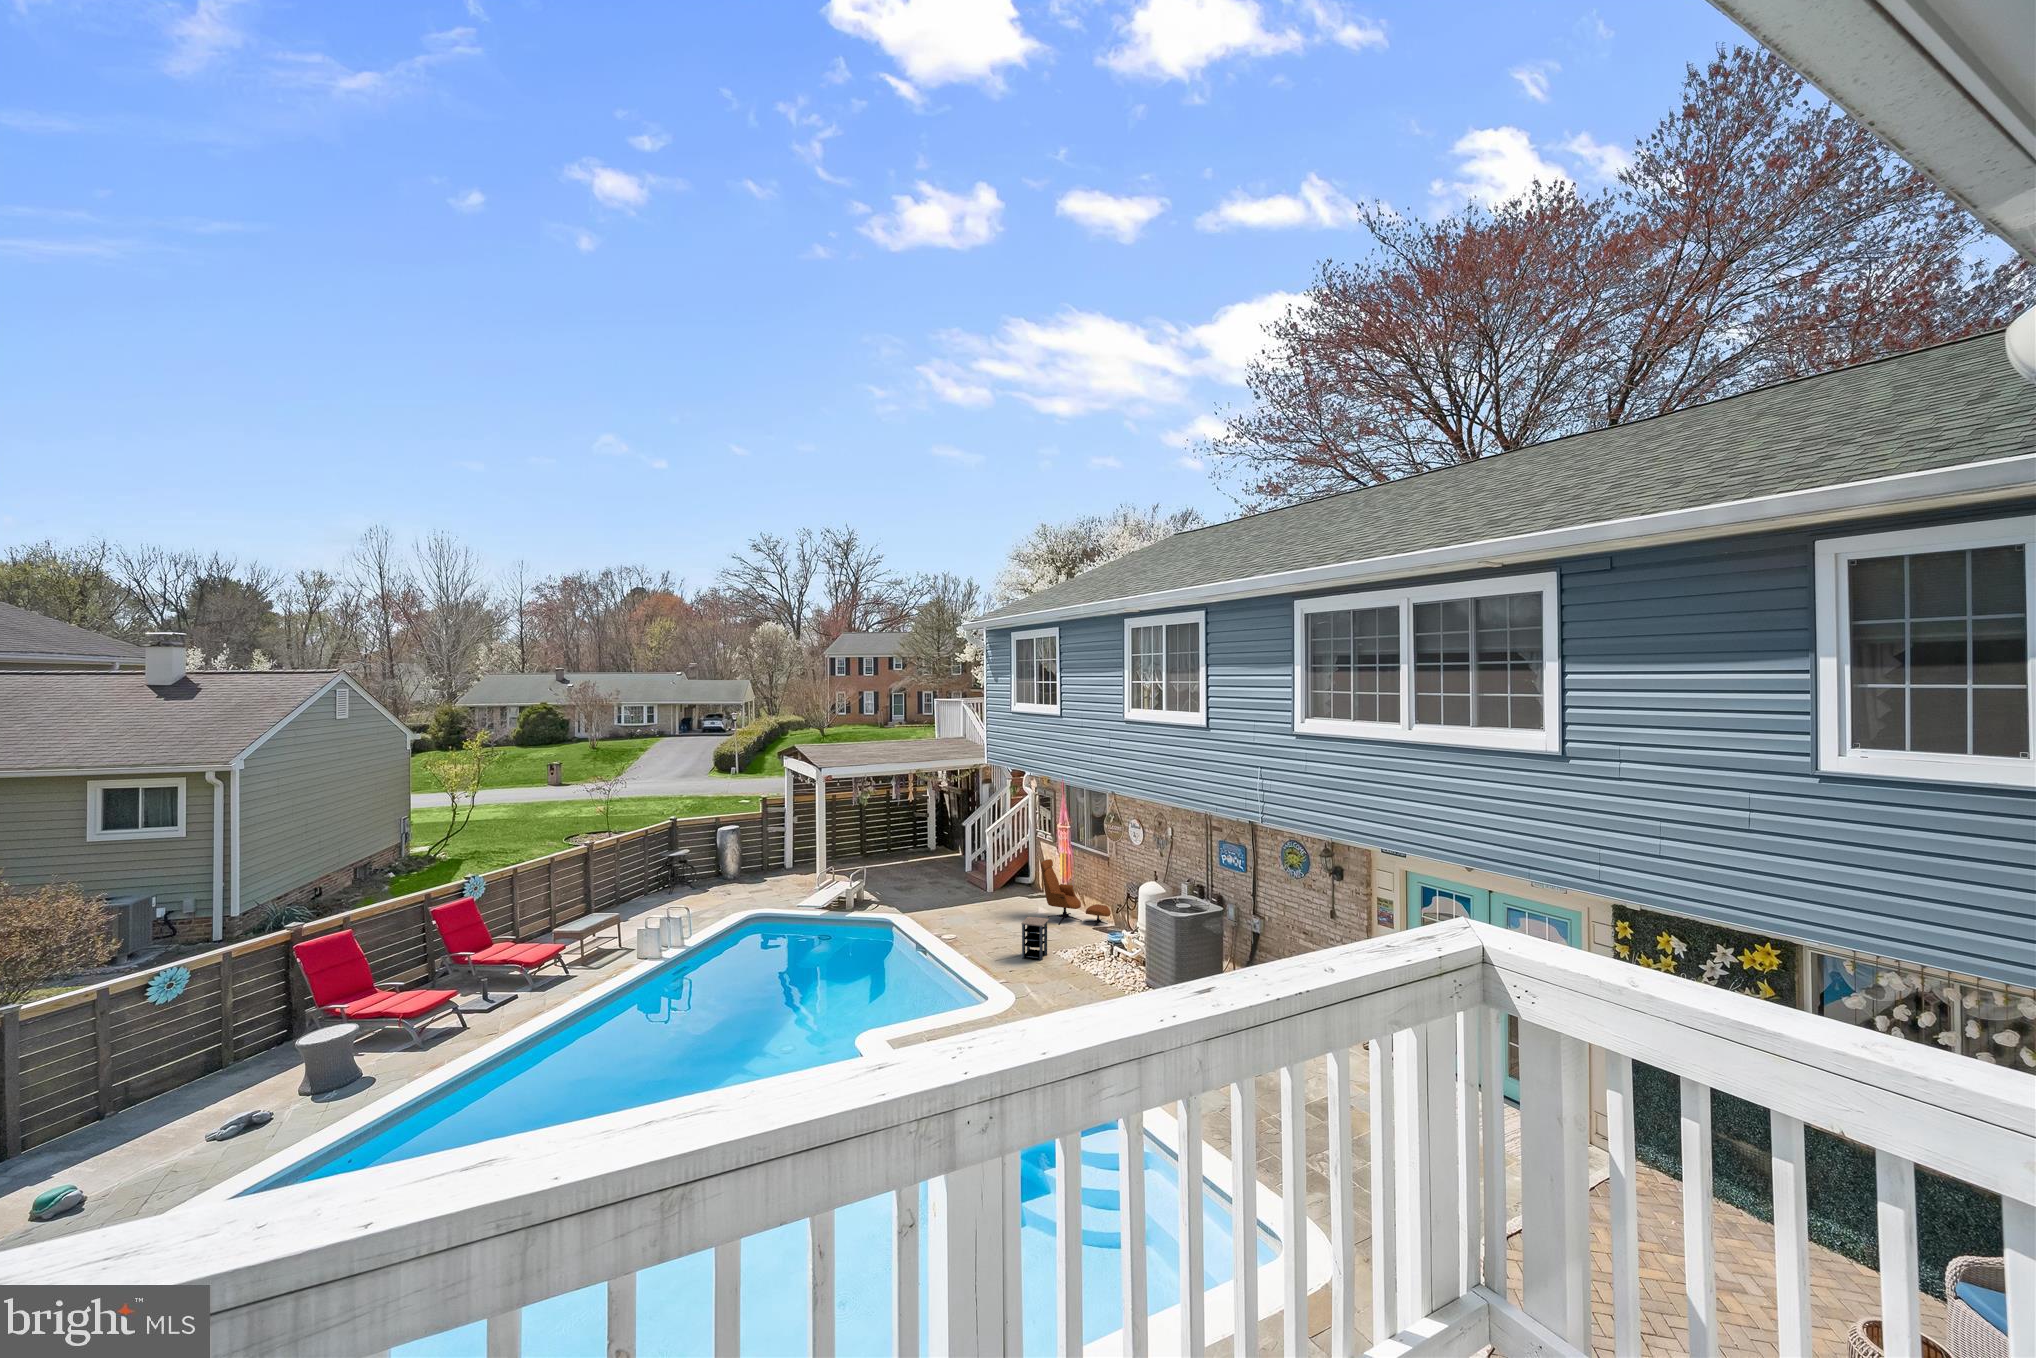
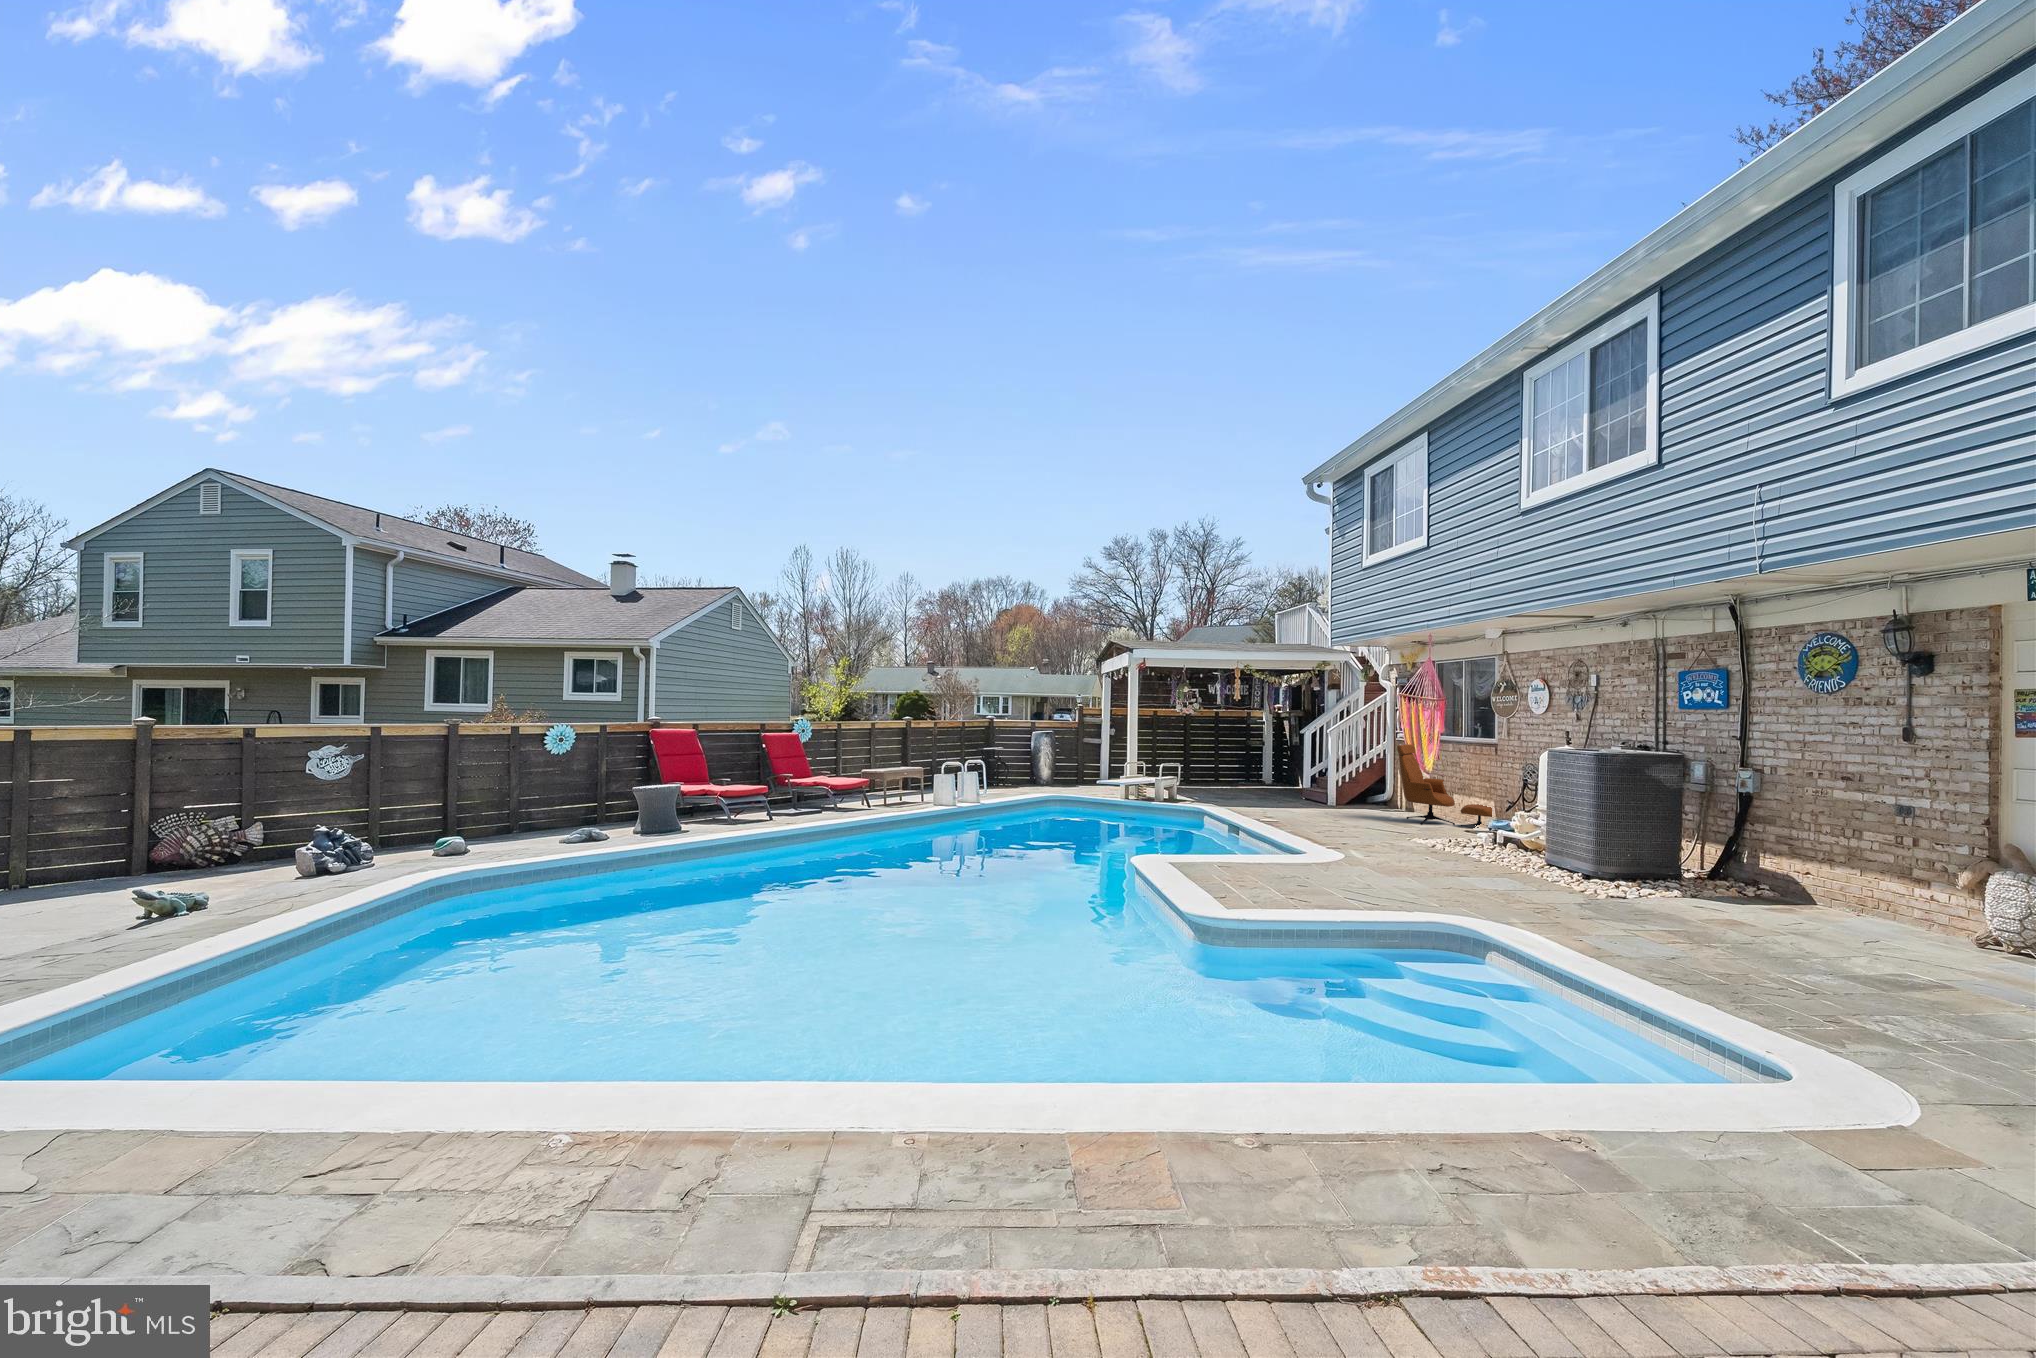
side table: present [1021,917,1049,960] -> none [1363,788,1403,842]

